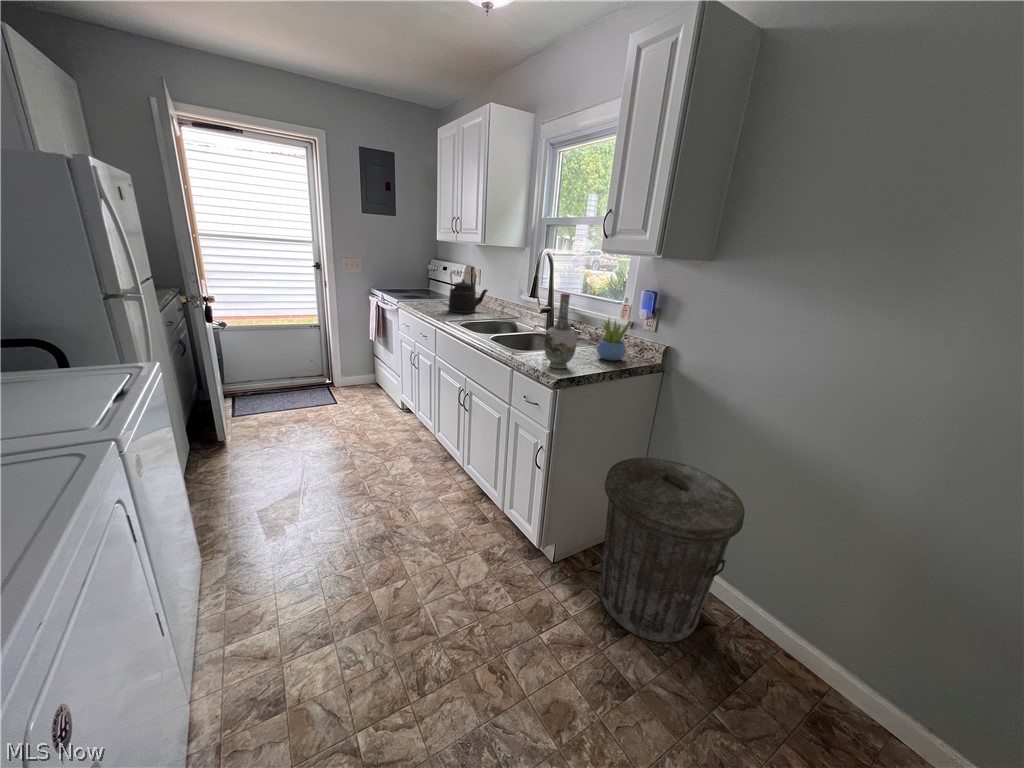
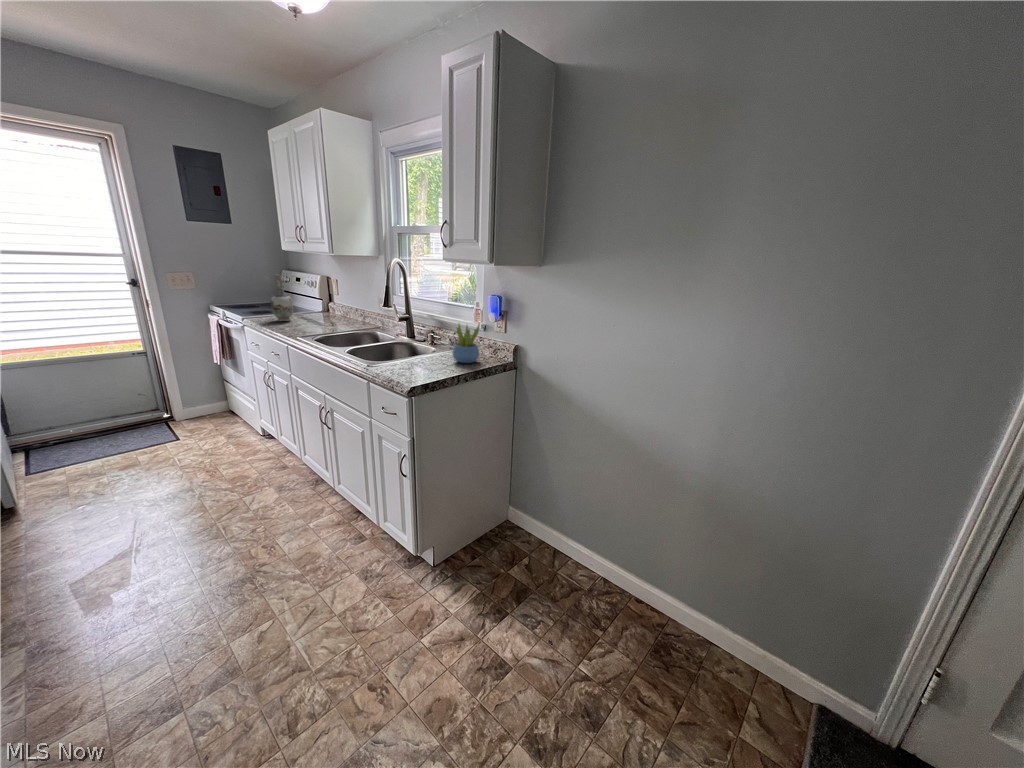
kettle: present [448,272,488,313] -> none [299,284,345,327]
vase: present [544,293,577,369] -> present [270,275,293,321]
trash can: present [599,458,745,642] -> none [469,449,589,617]

